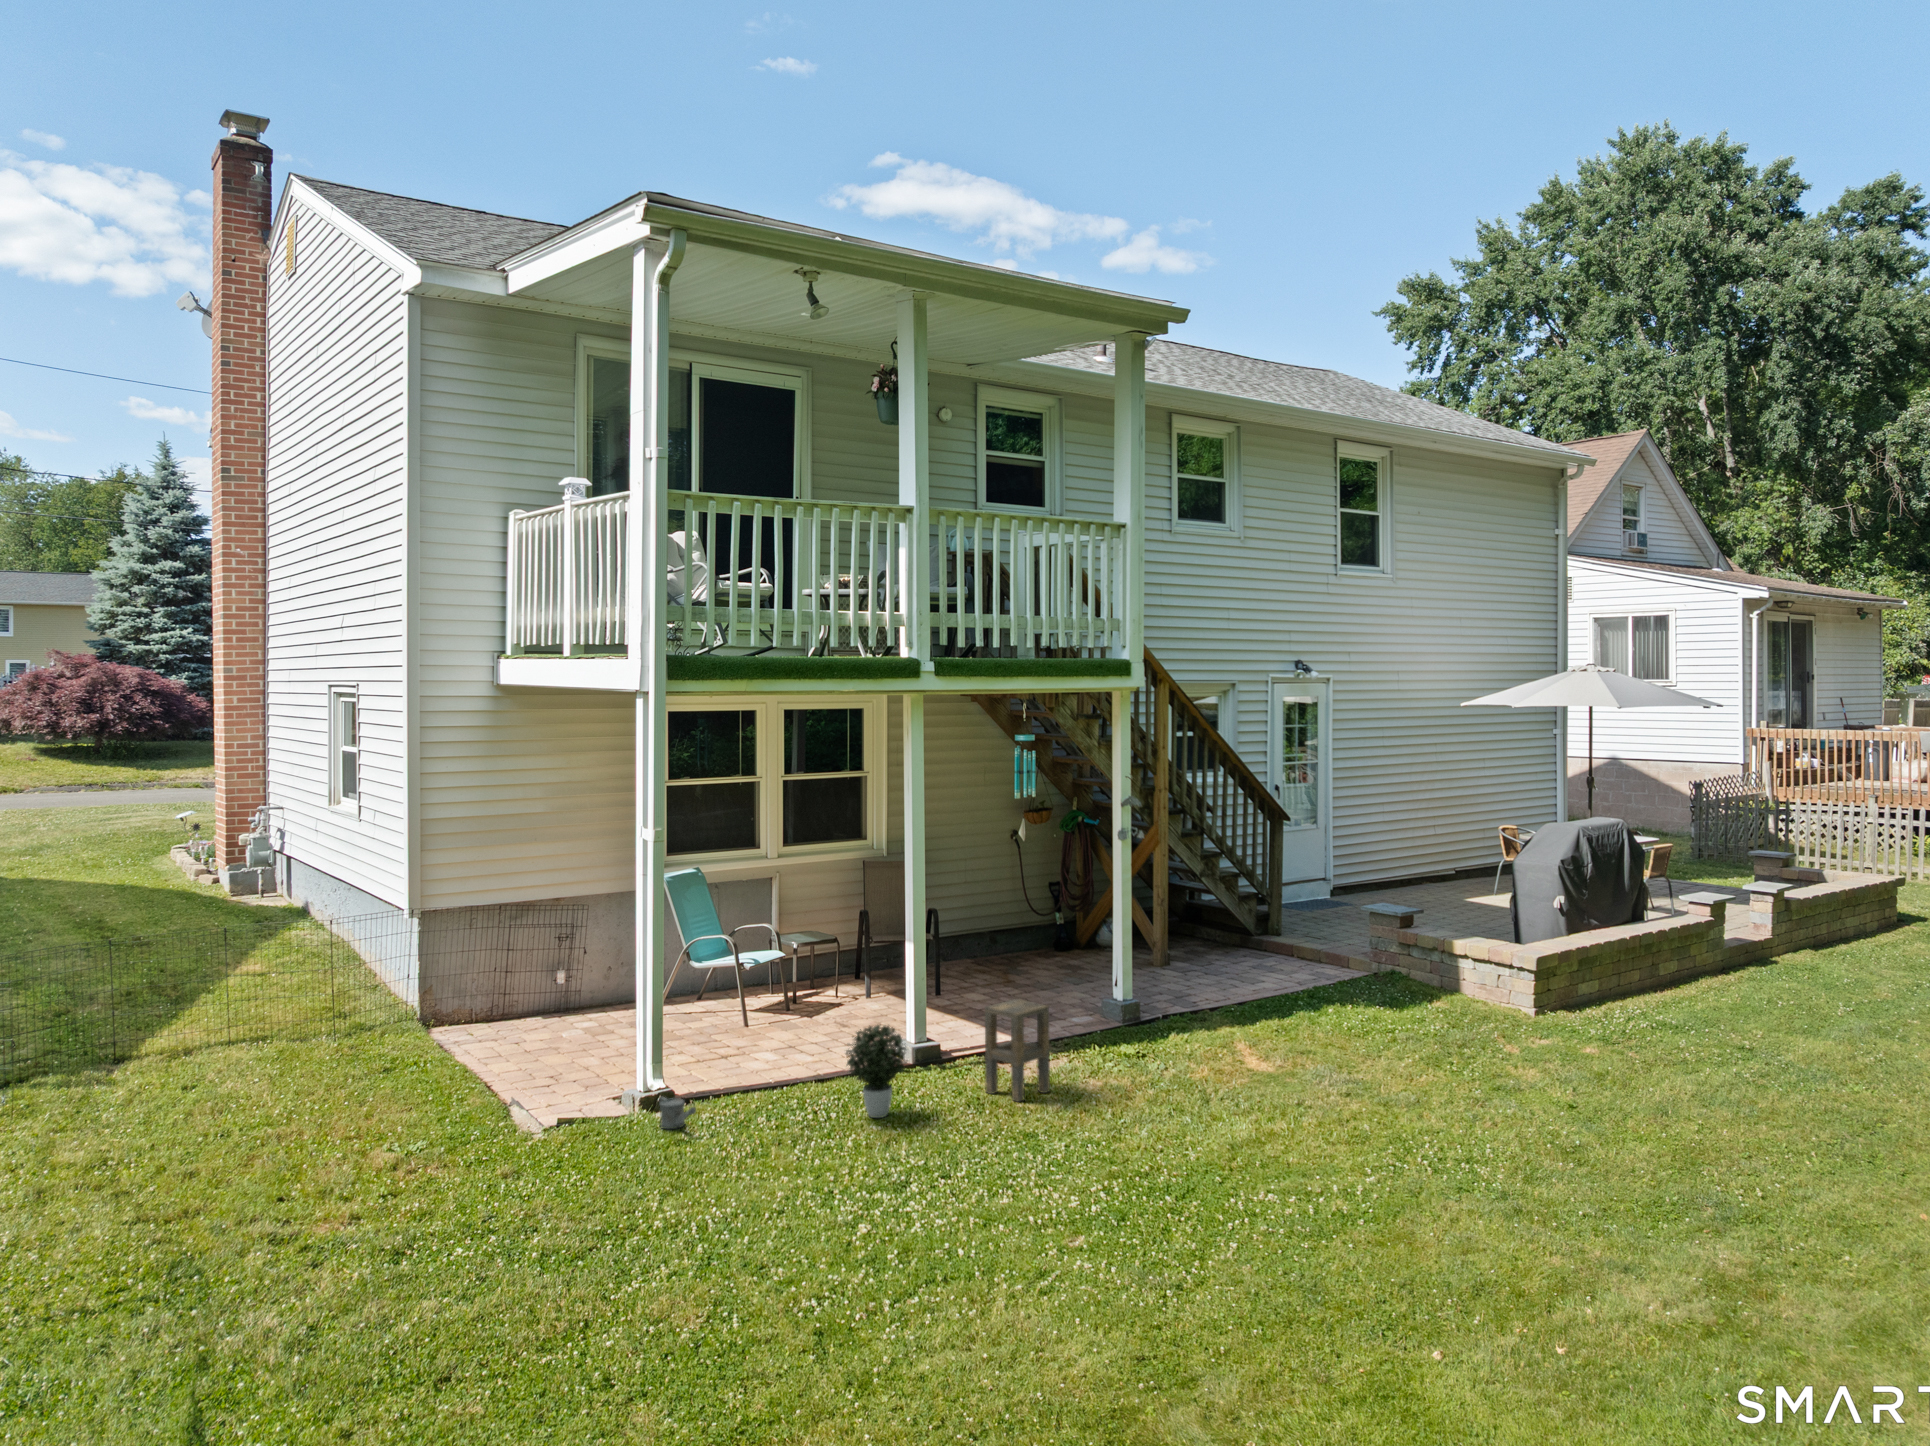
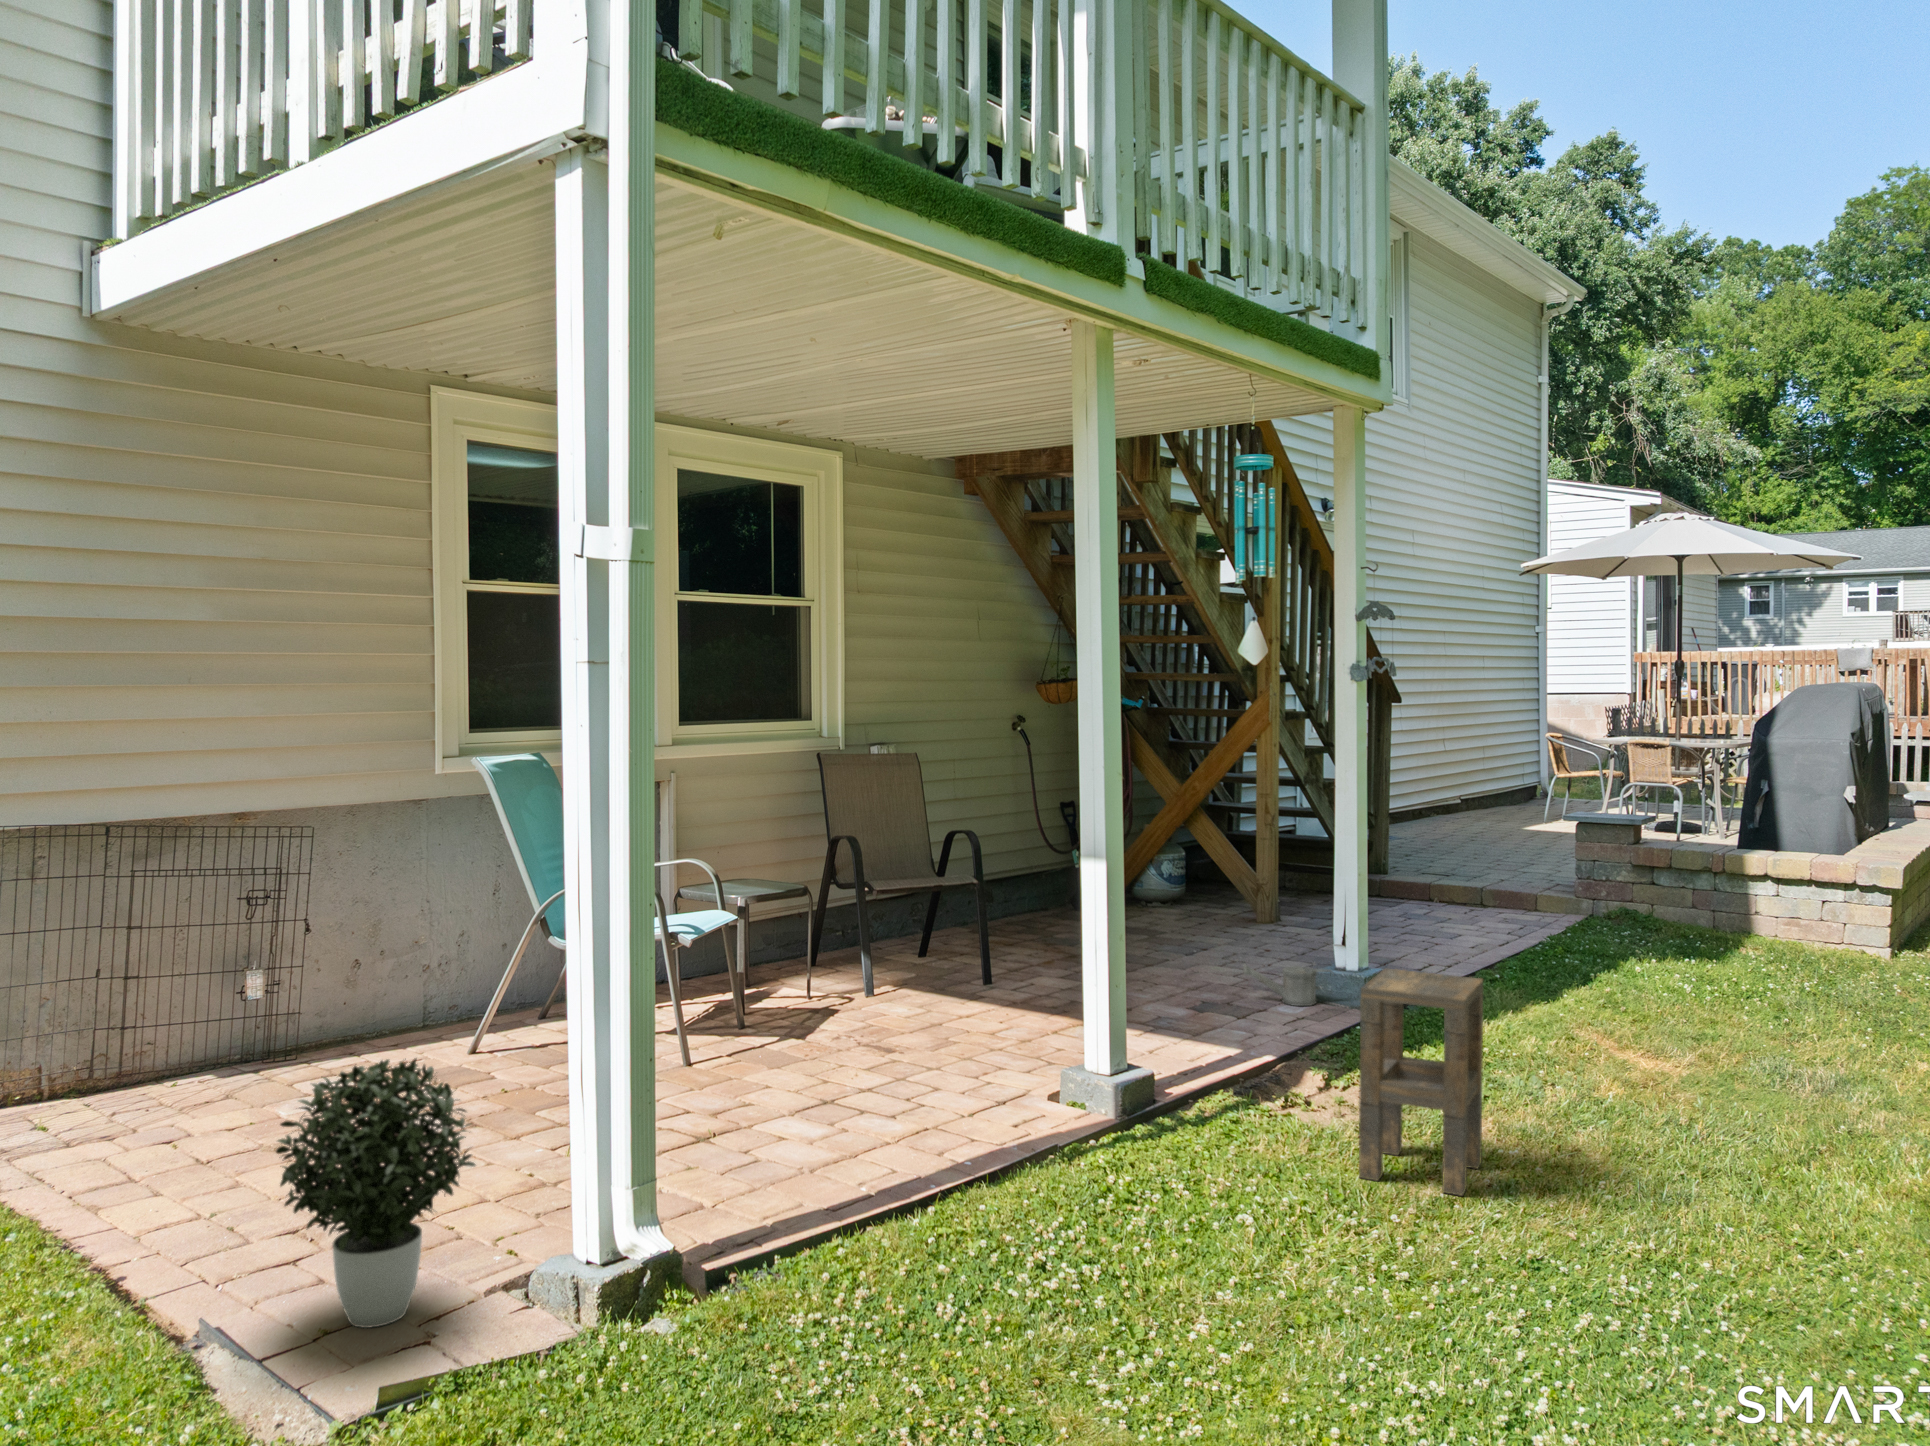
potted plant: present [846,1025,908,1118] -> present [276,1059,475,1328]
watering can: present [659,1097,696,1129] -> present [1243,965,1331,1006]

